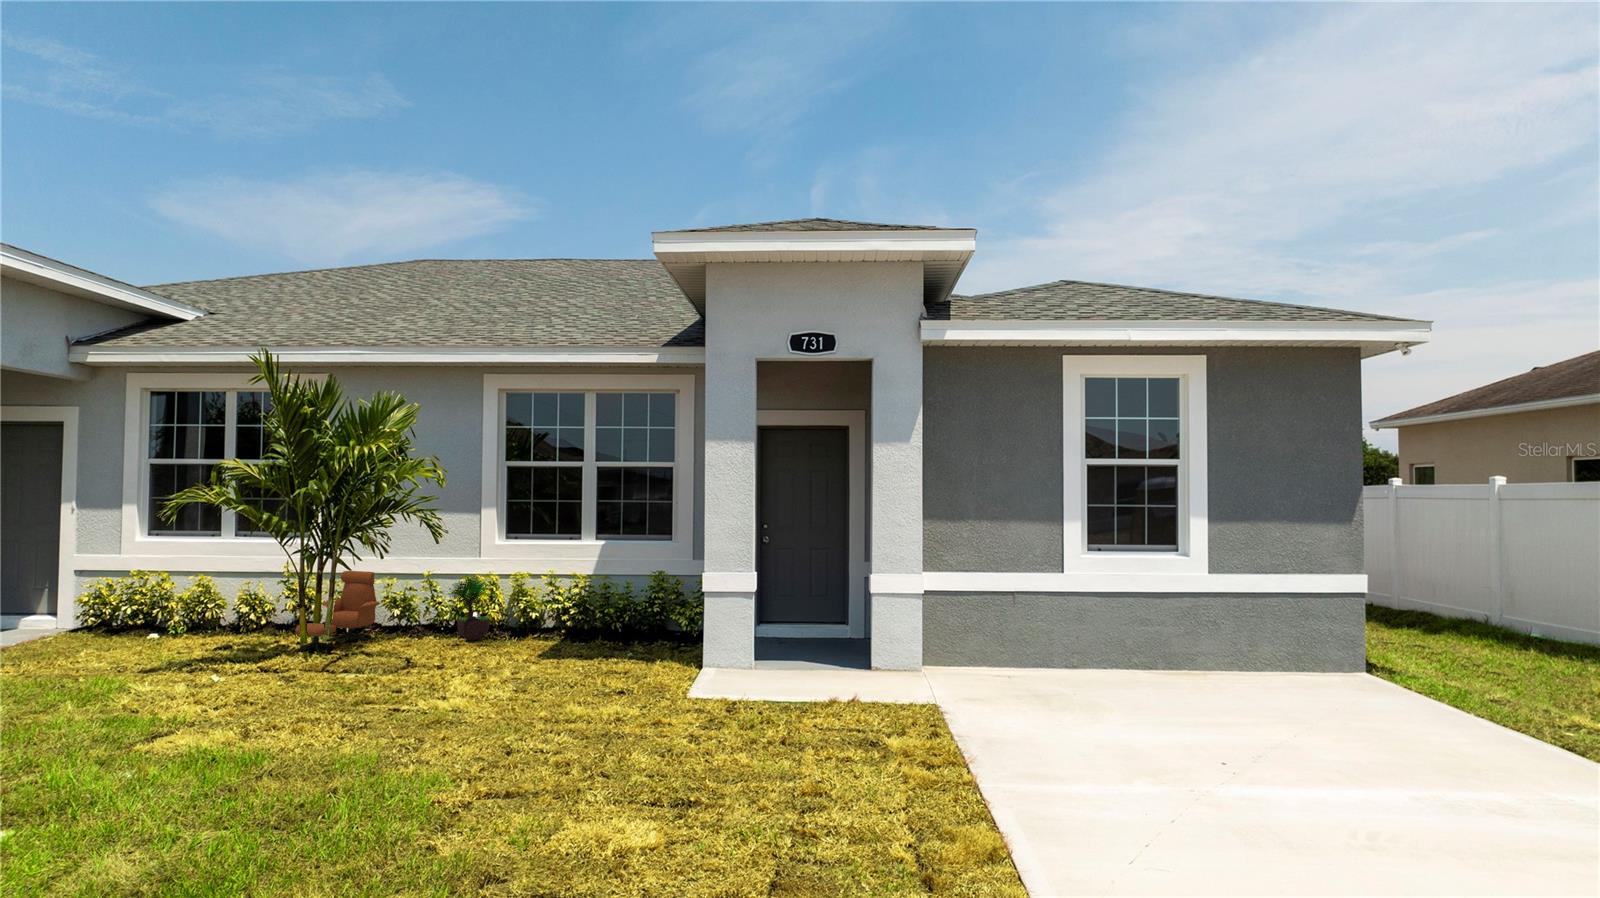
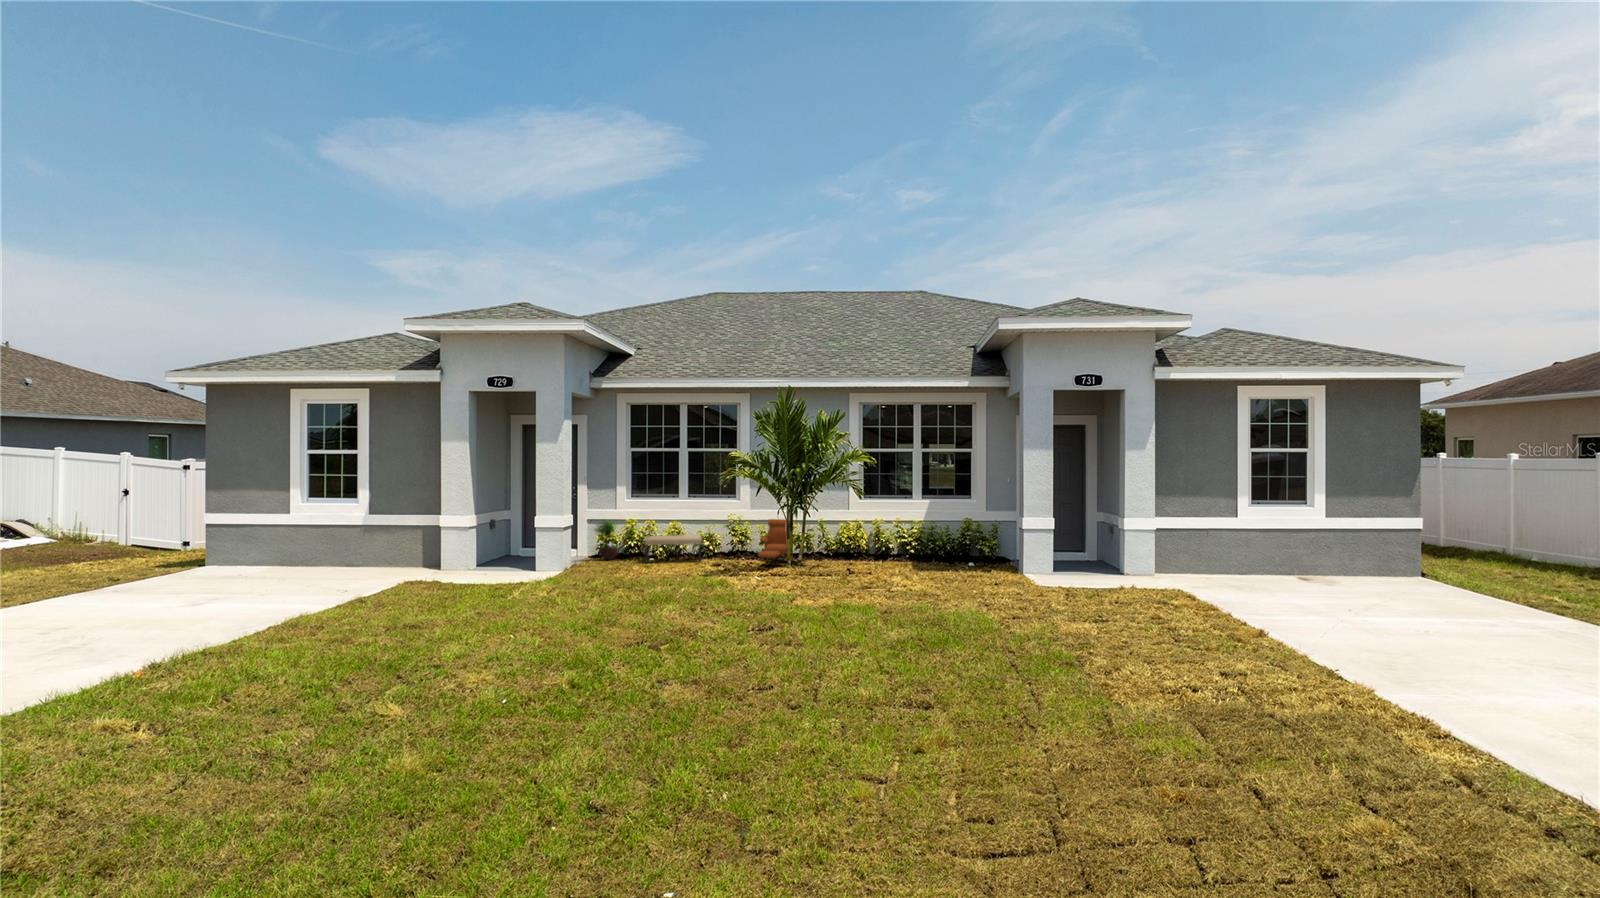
potted tree: present [449,576,490,640] -> present [595,521,619,560]
bench: none [125,596,243,643] -> present [645,535,702,563]

